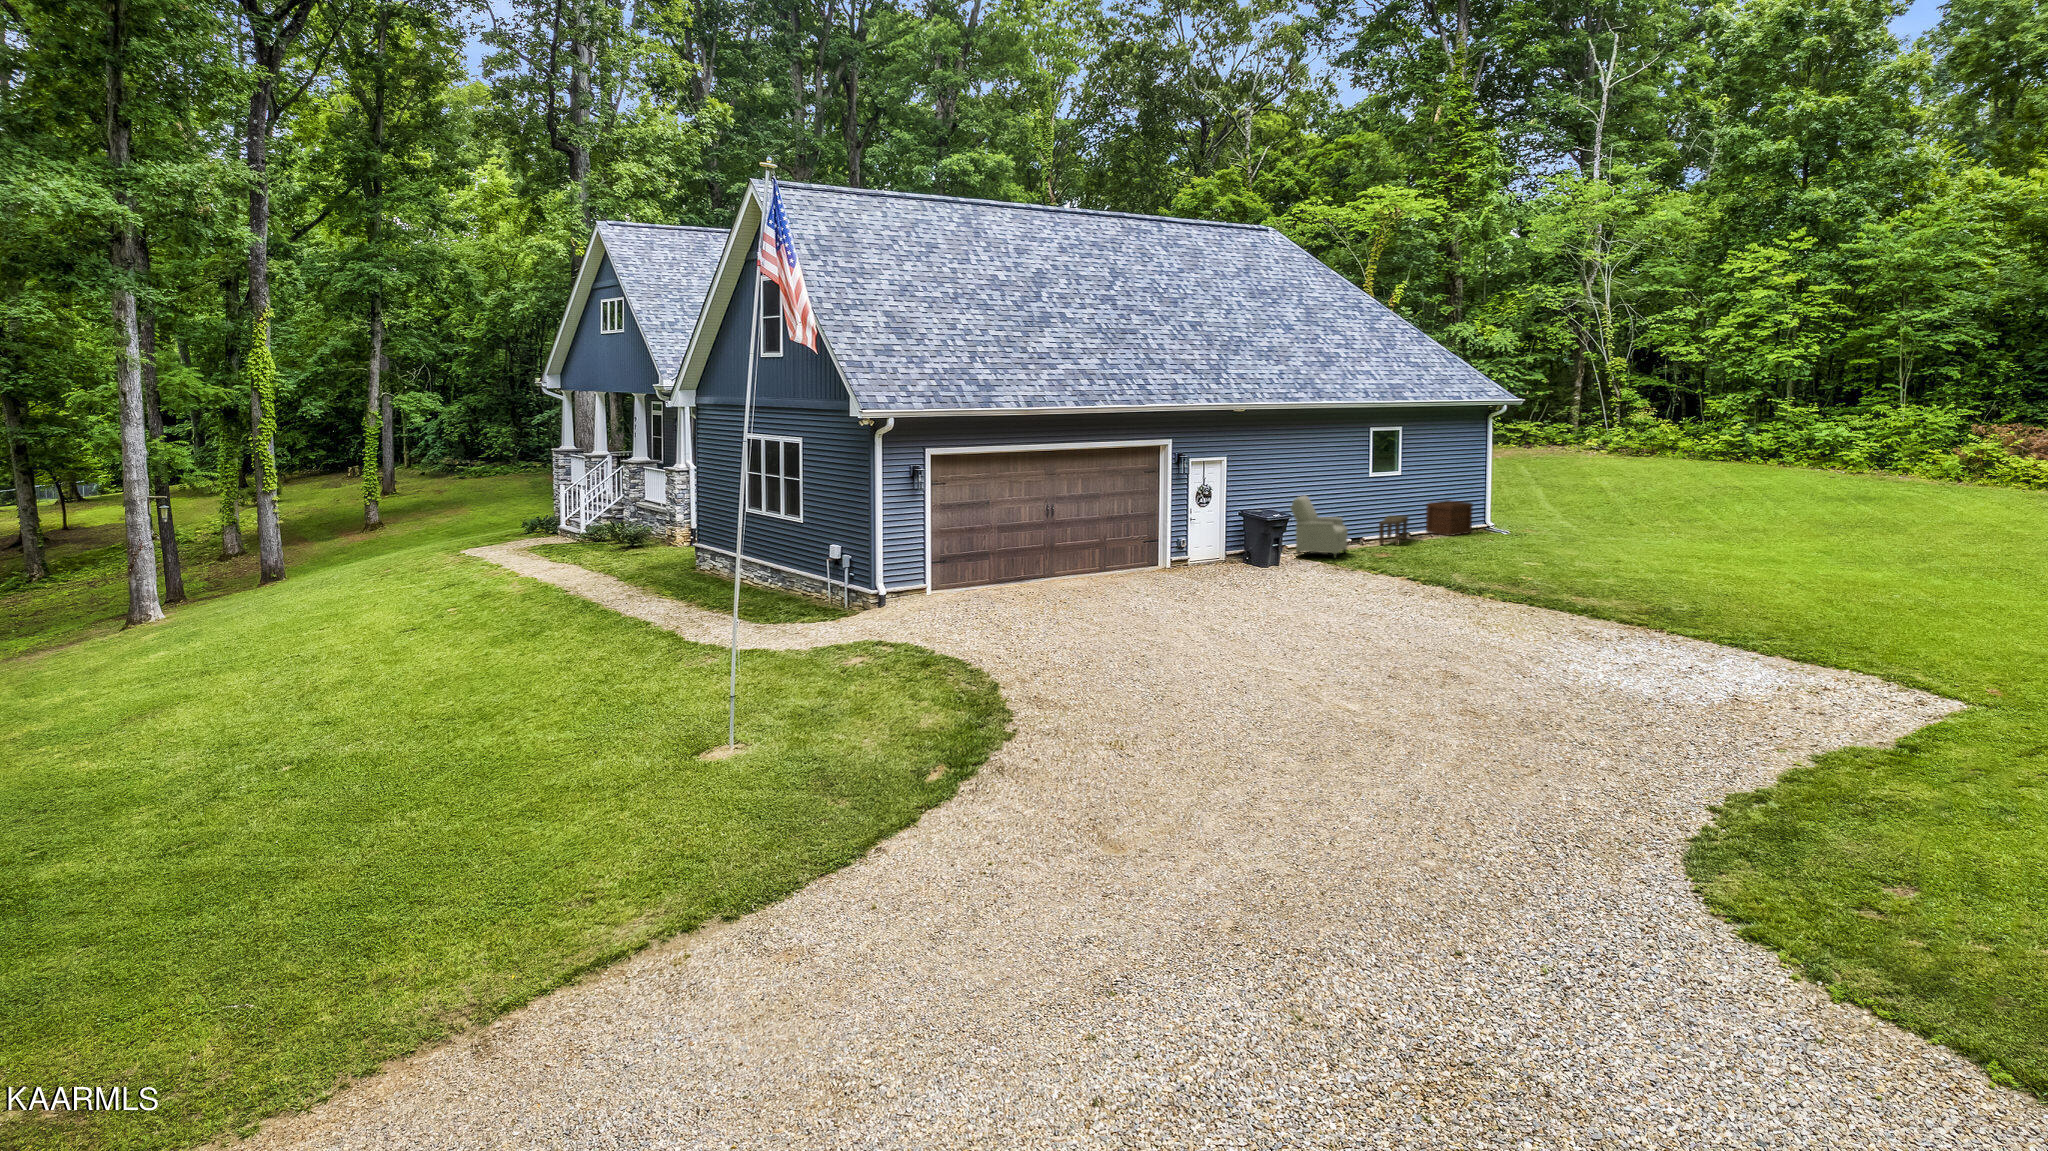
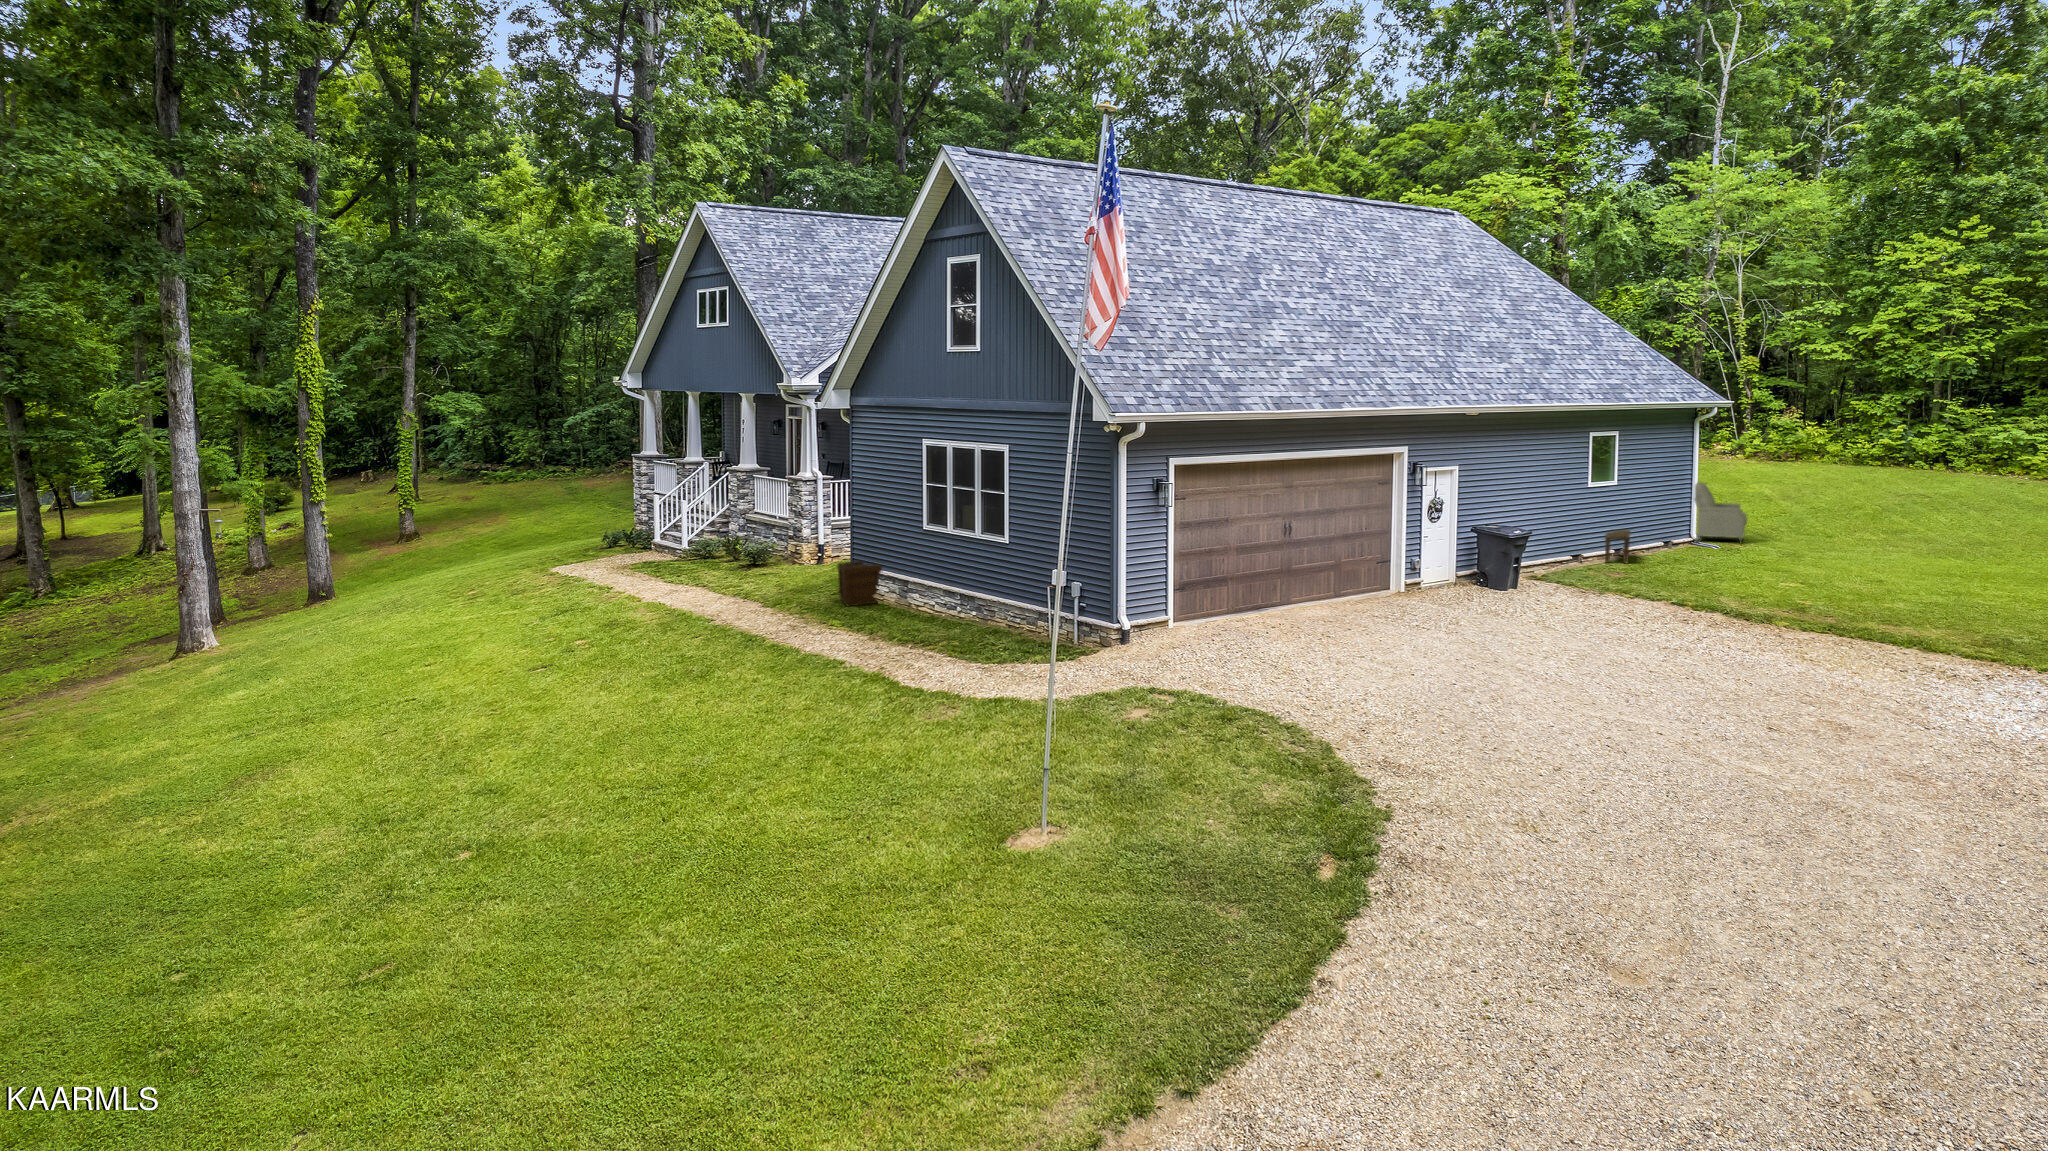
chair: present [1290,496,1348,559] -> present [1694,482,1747,543]
wooden crate: present [1426,500,1473,536] -> present [838,561,882,606]

